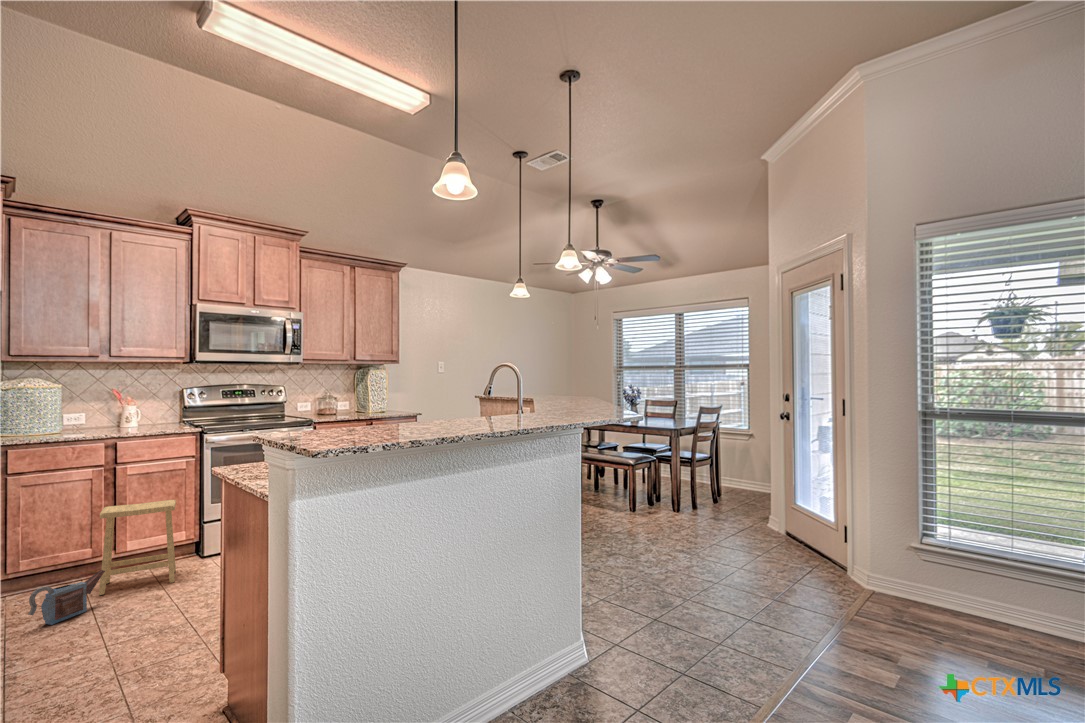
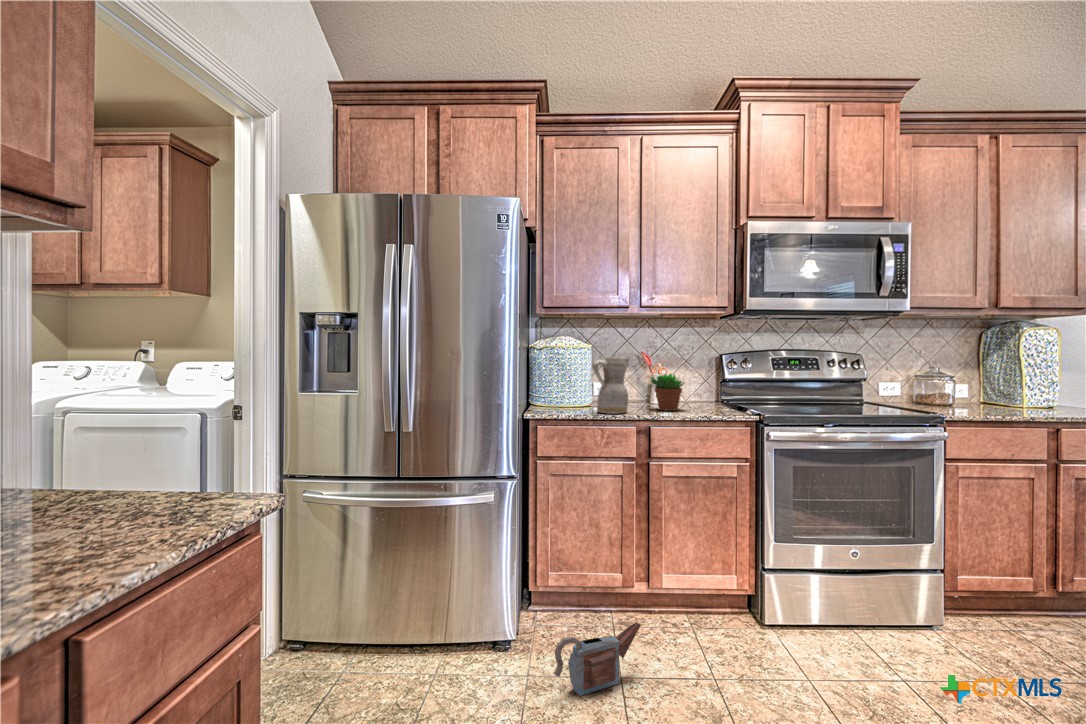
ceramic pitcher: none [64,394,99,436] -> present [593,357,629,413]
succulent plant: none [117,403,149,430] -> present [651,373,685,411]
footstool: present [99,500,176,595] -> none [632,519,729,664]

